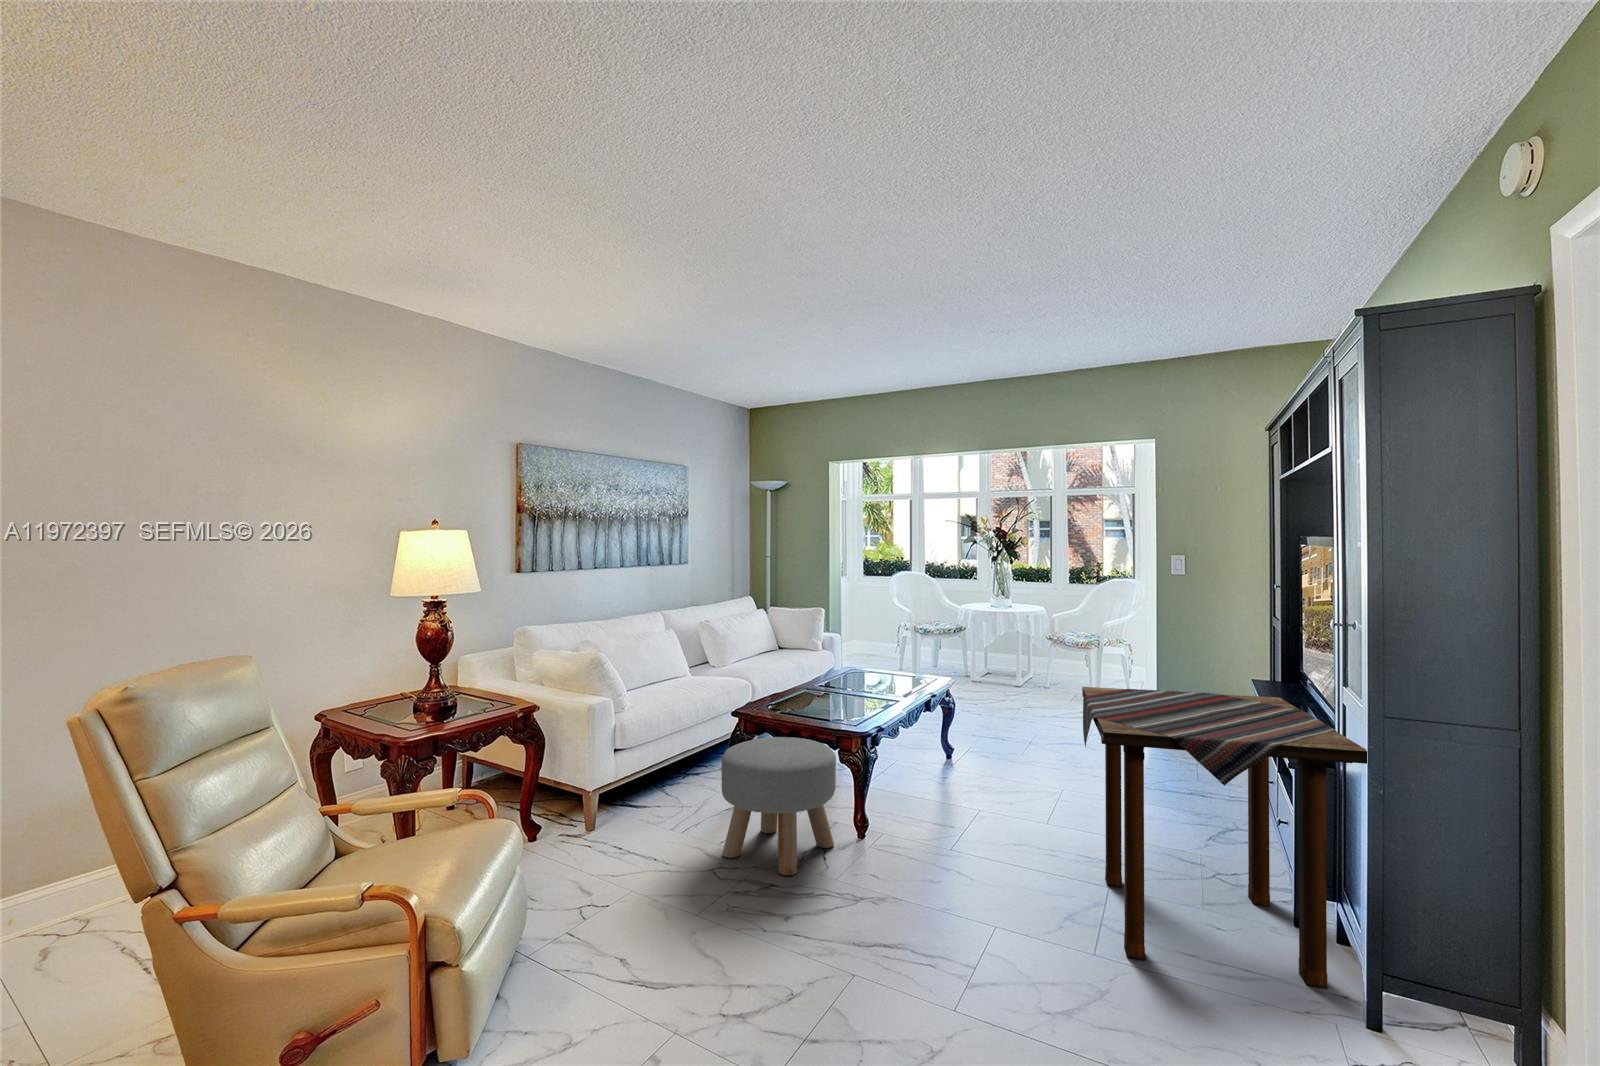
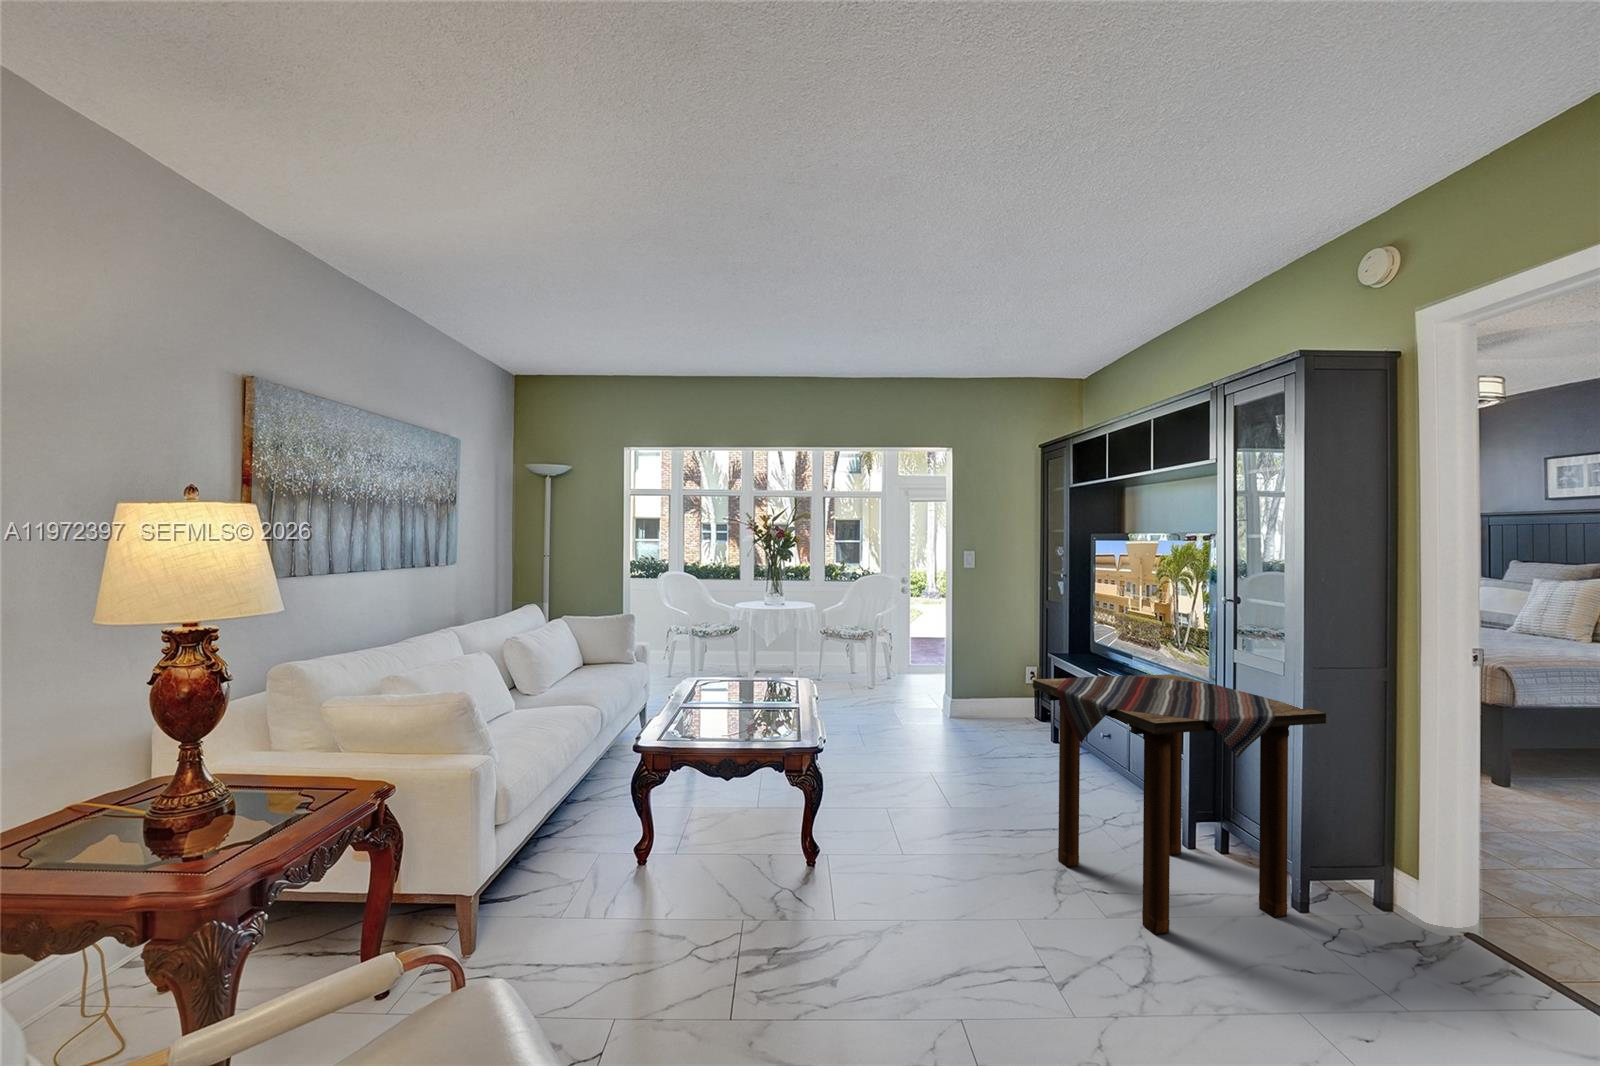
ottoman: present [721,737,836,875] -> none [678,772,819,944]

